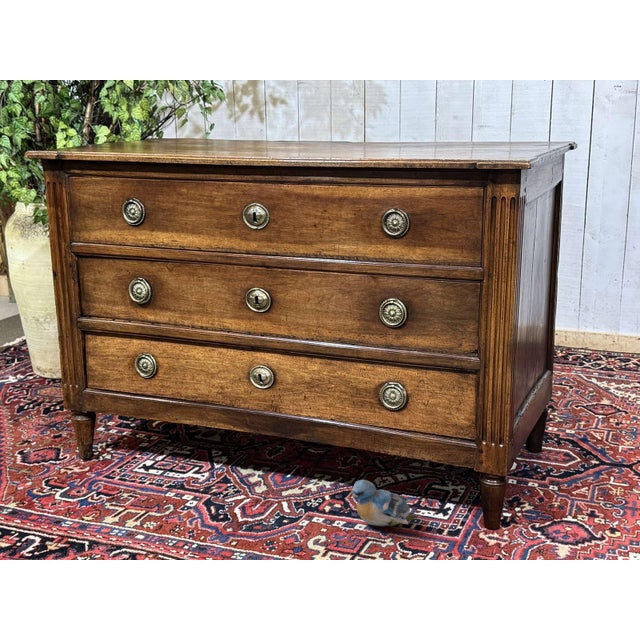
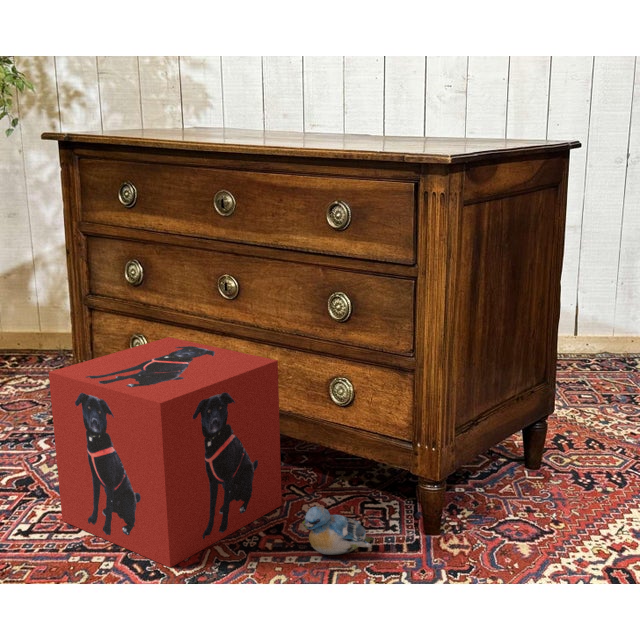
storage box: none [169,315,361,514] -> present [49,337,282,568]

